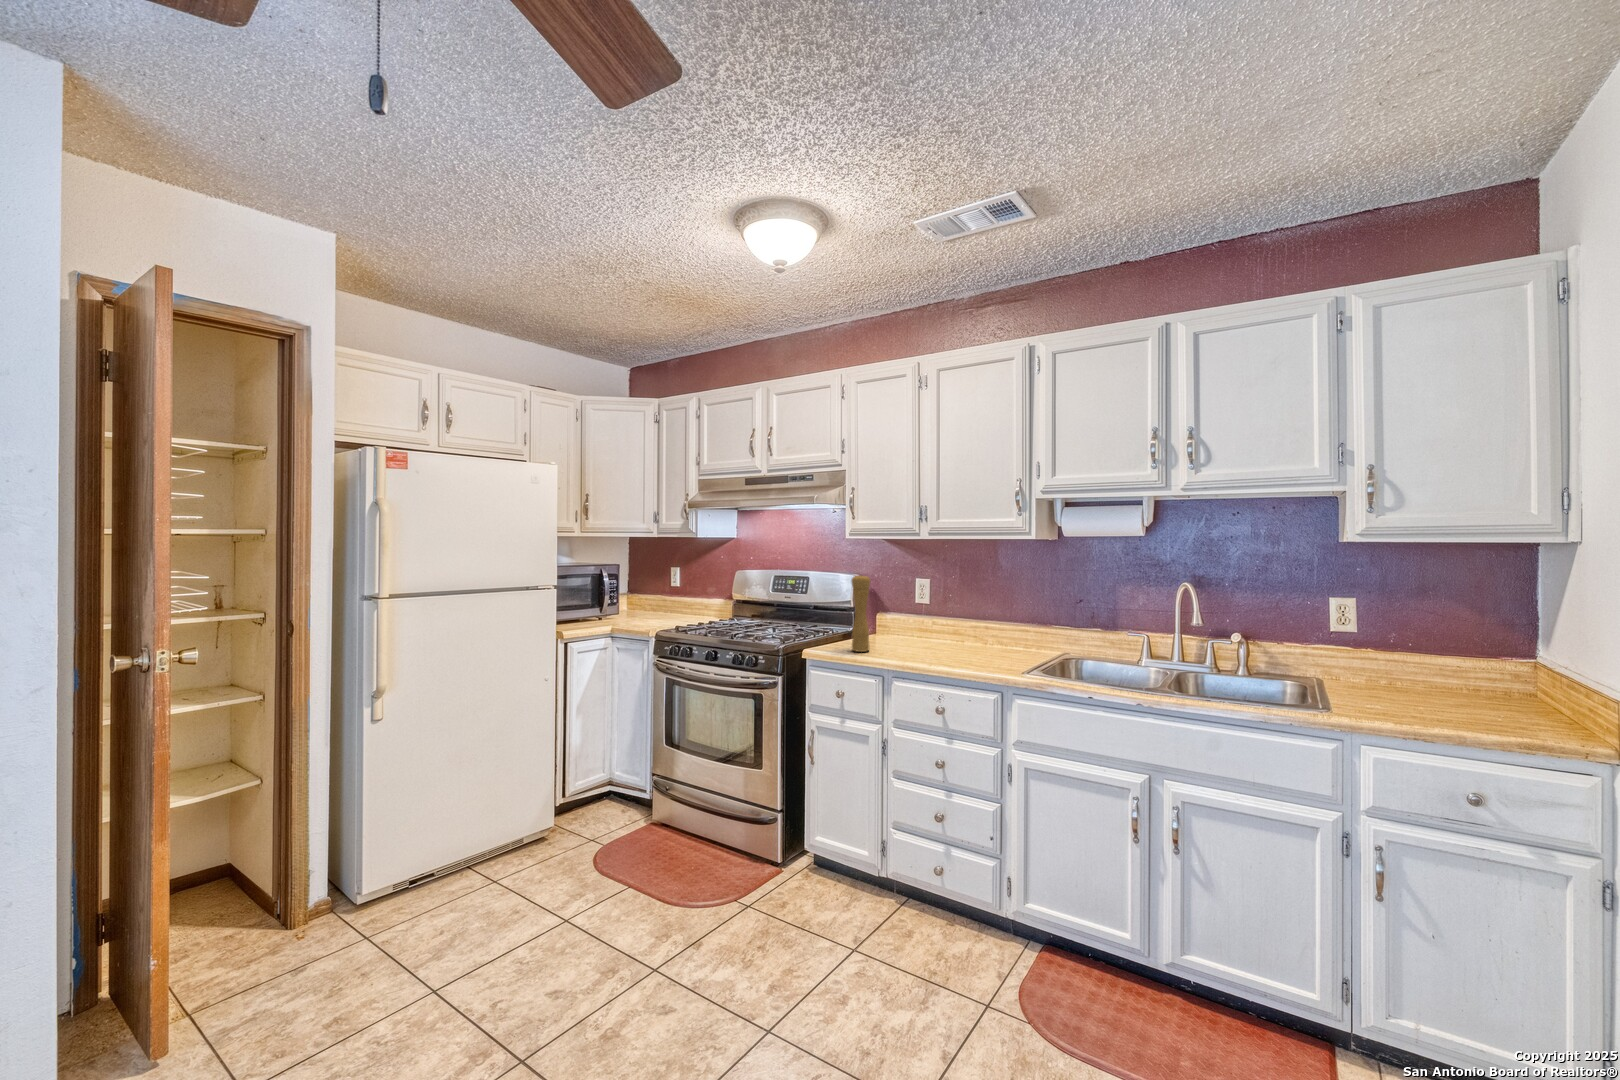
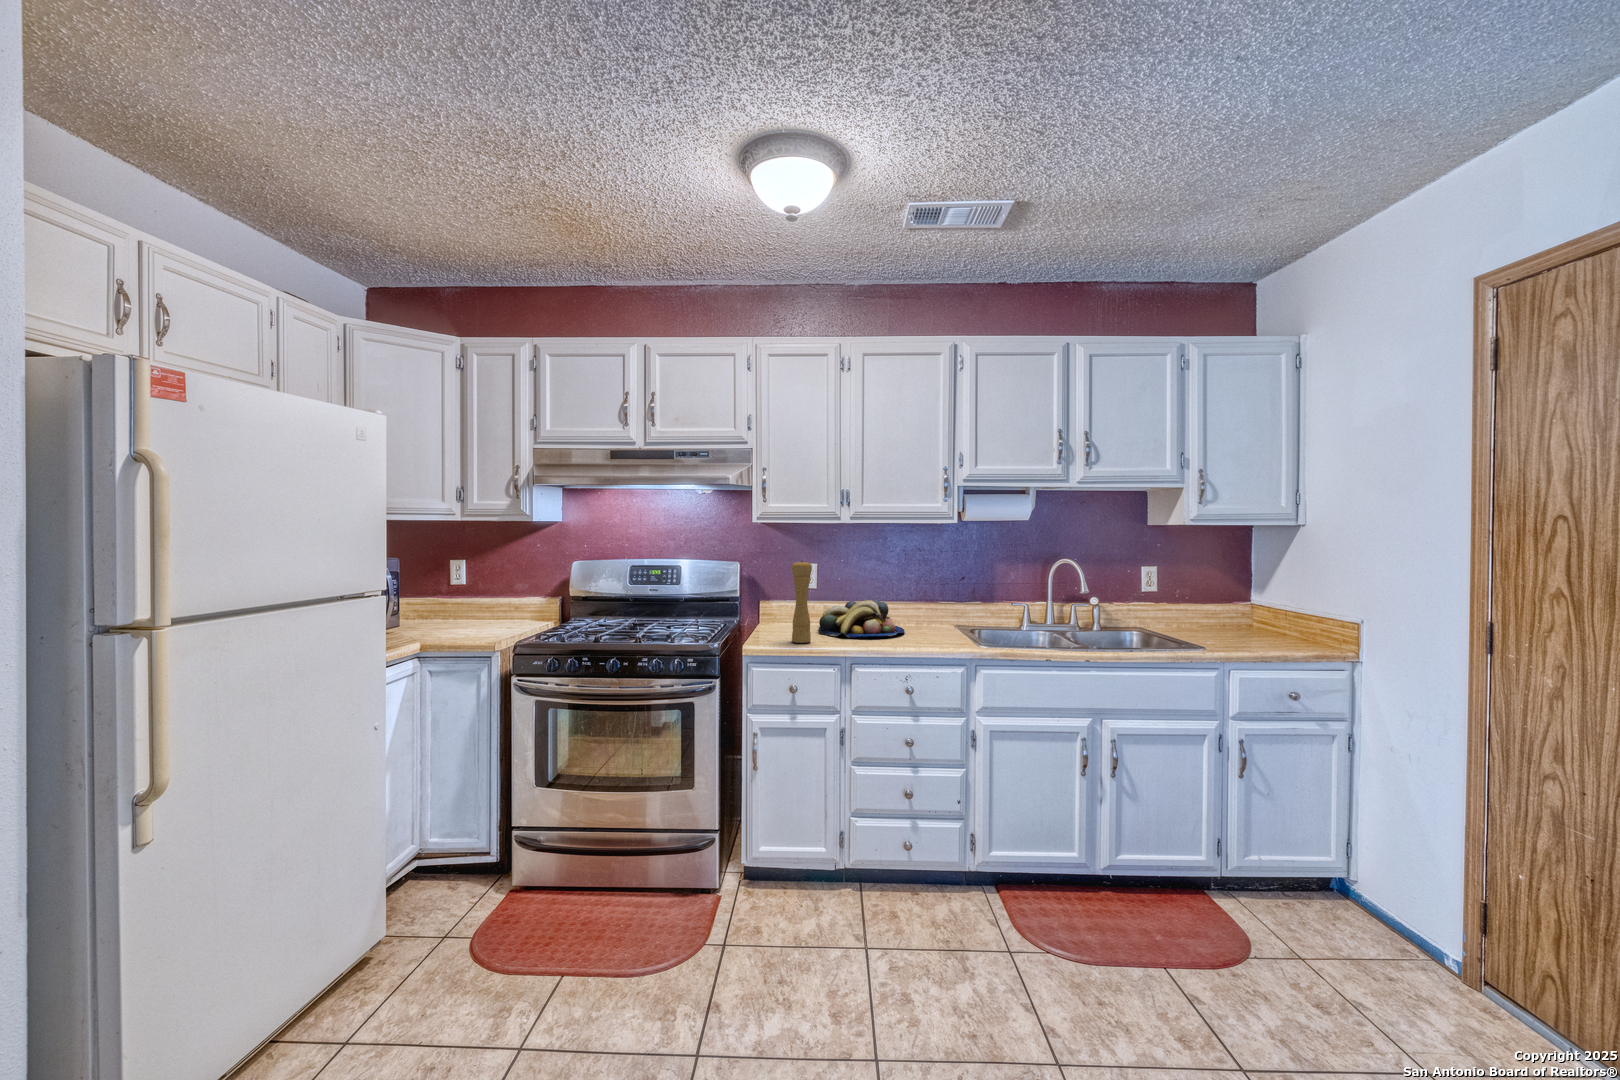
fruit bowl: none [896,616,987,653] -> present [819,599,905,637]

